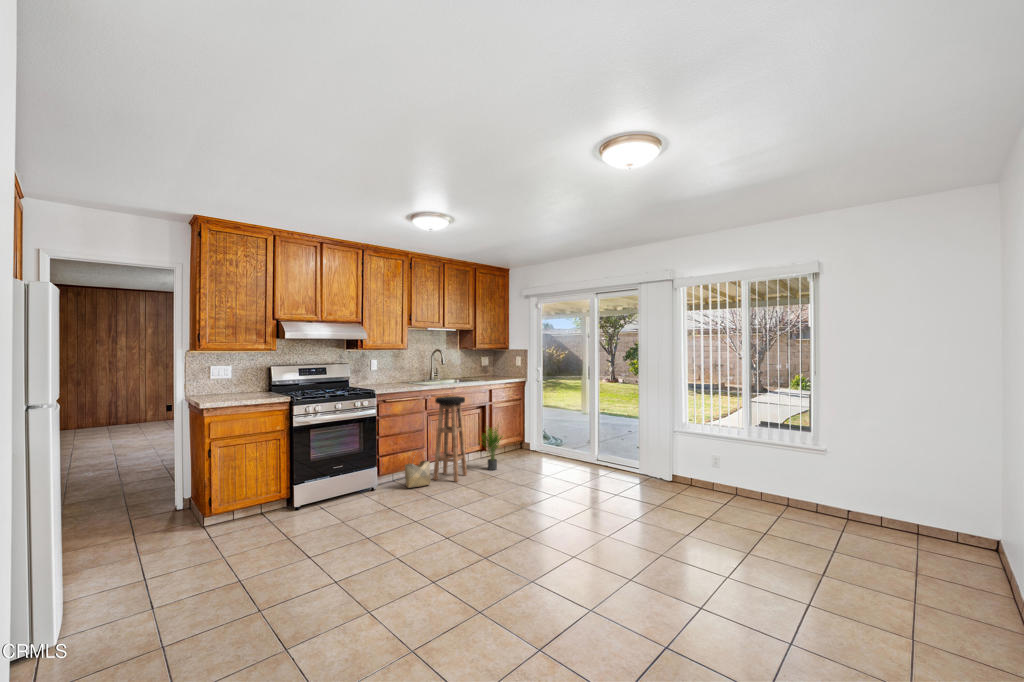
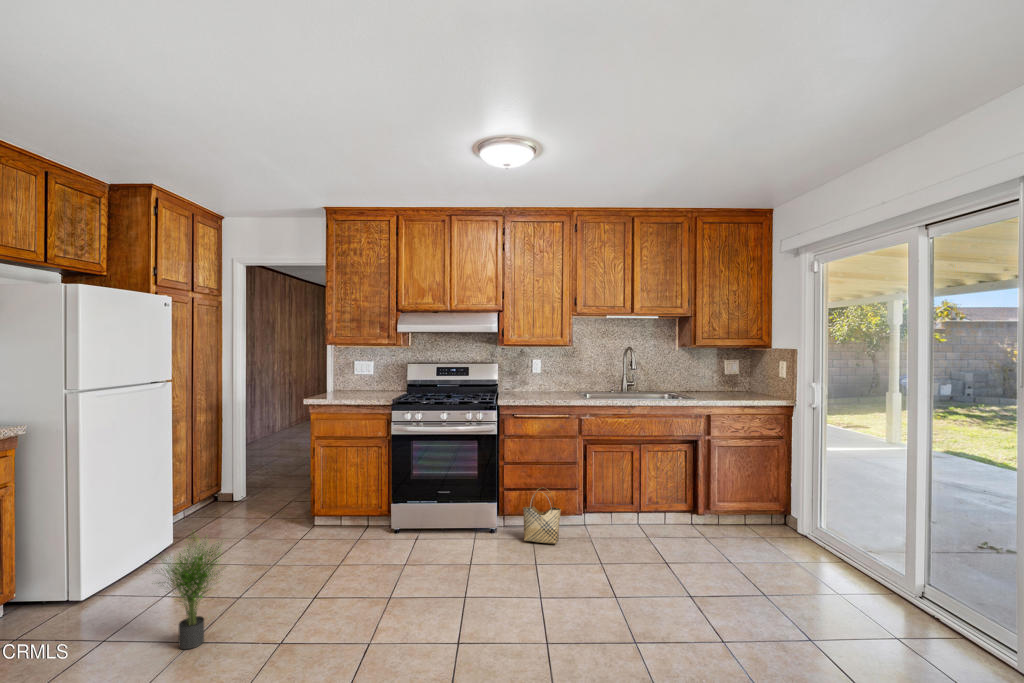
bar stool: present [433,396,467,482] -> none [573,418,628,551]
potted plant: present [480,429,503,470] -> present [158,537,221,649]

